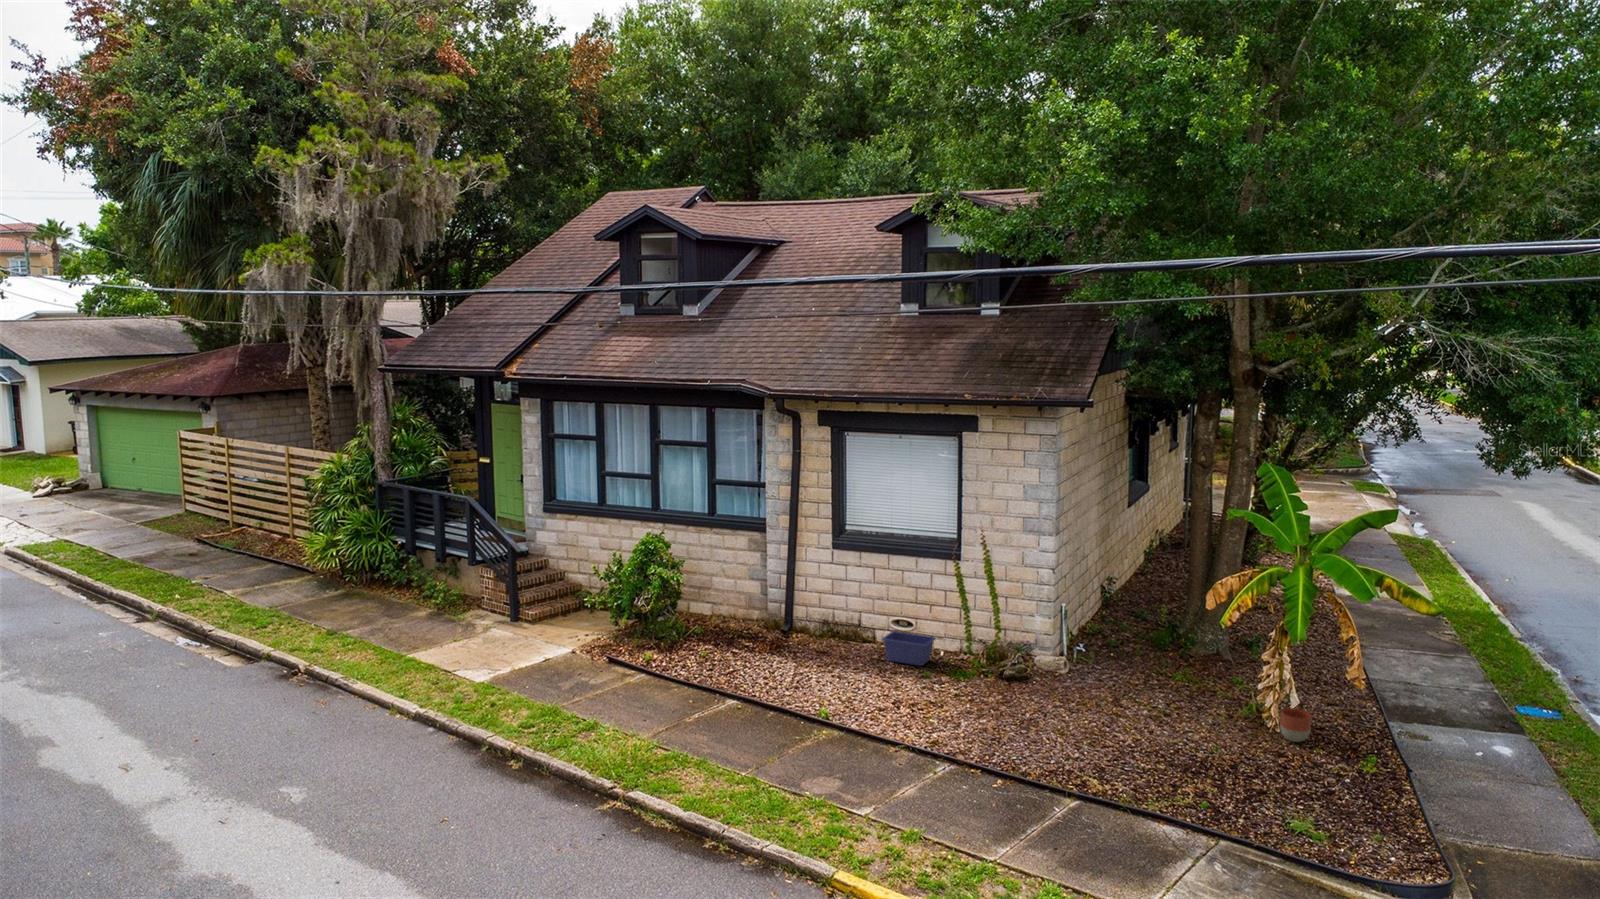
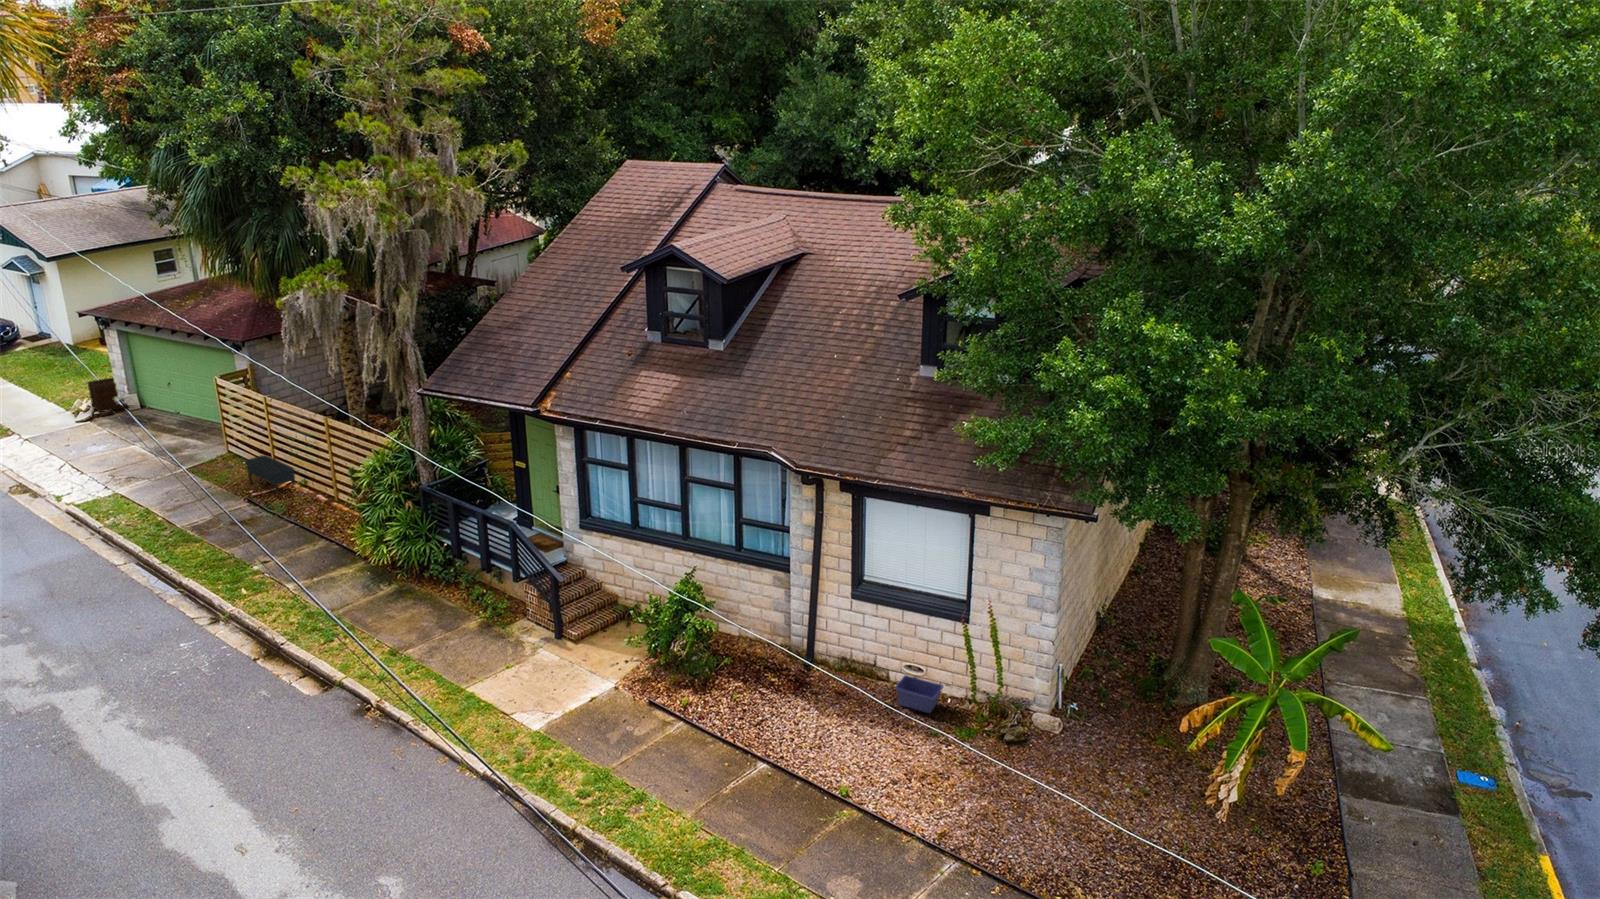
wooden crate: none [51,457,91,489] -> present [88,378,129,412]
bench: none [199,500,250,536] -> present [245,455,295,496]
planter: present [1280,708,1312,742] -> none [1239,798,1267,829]

